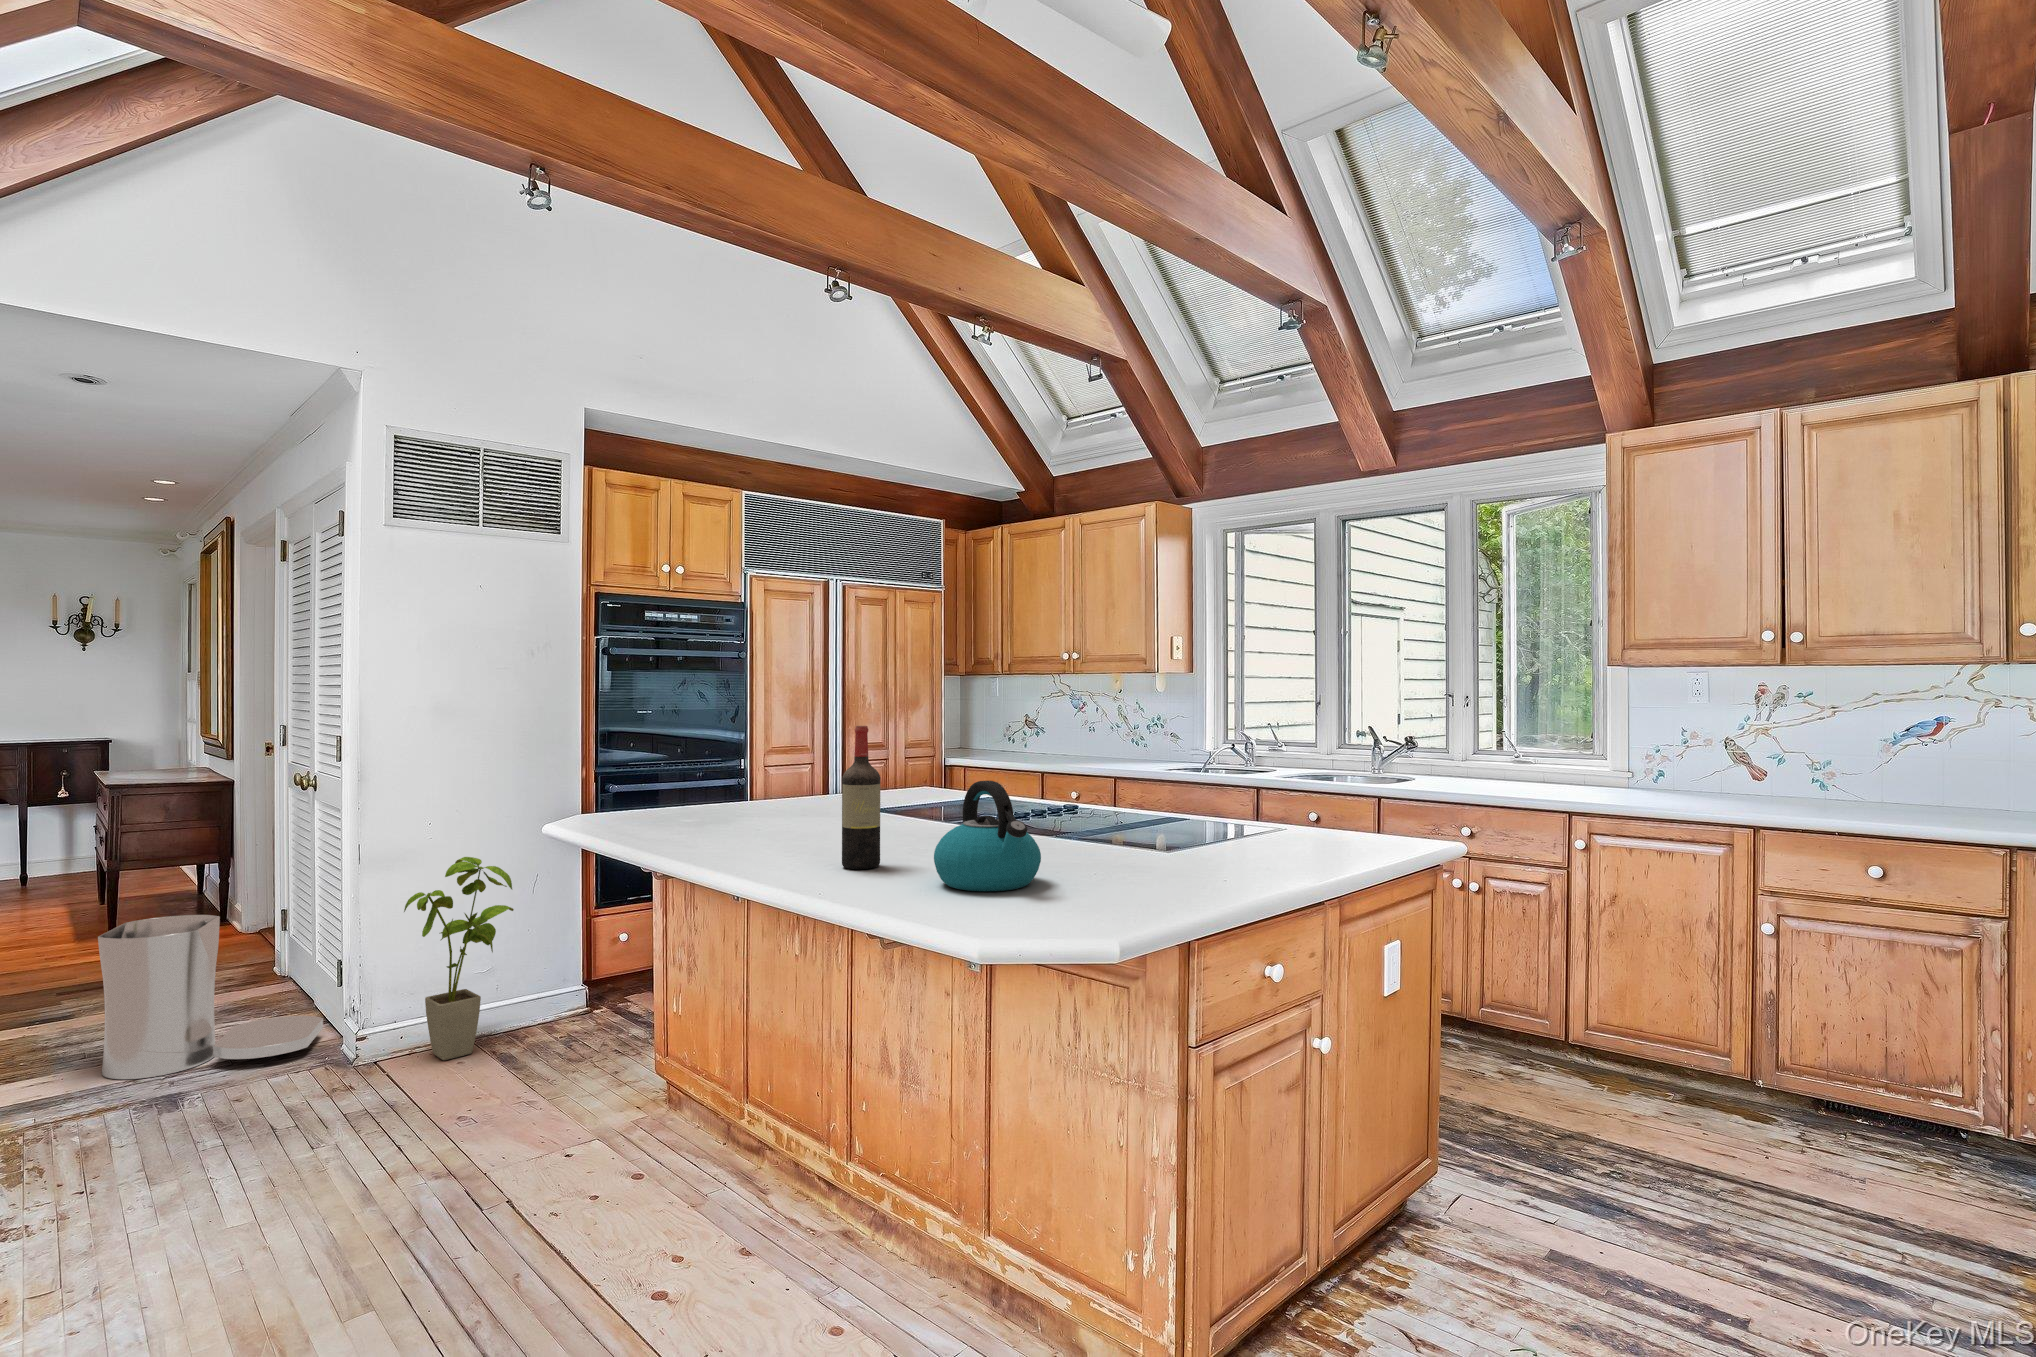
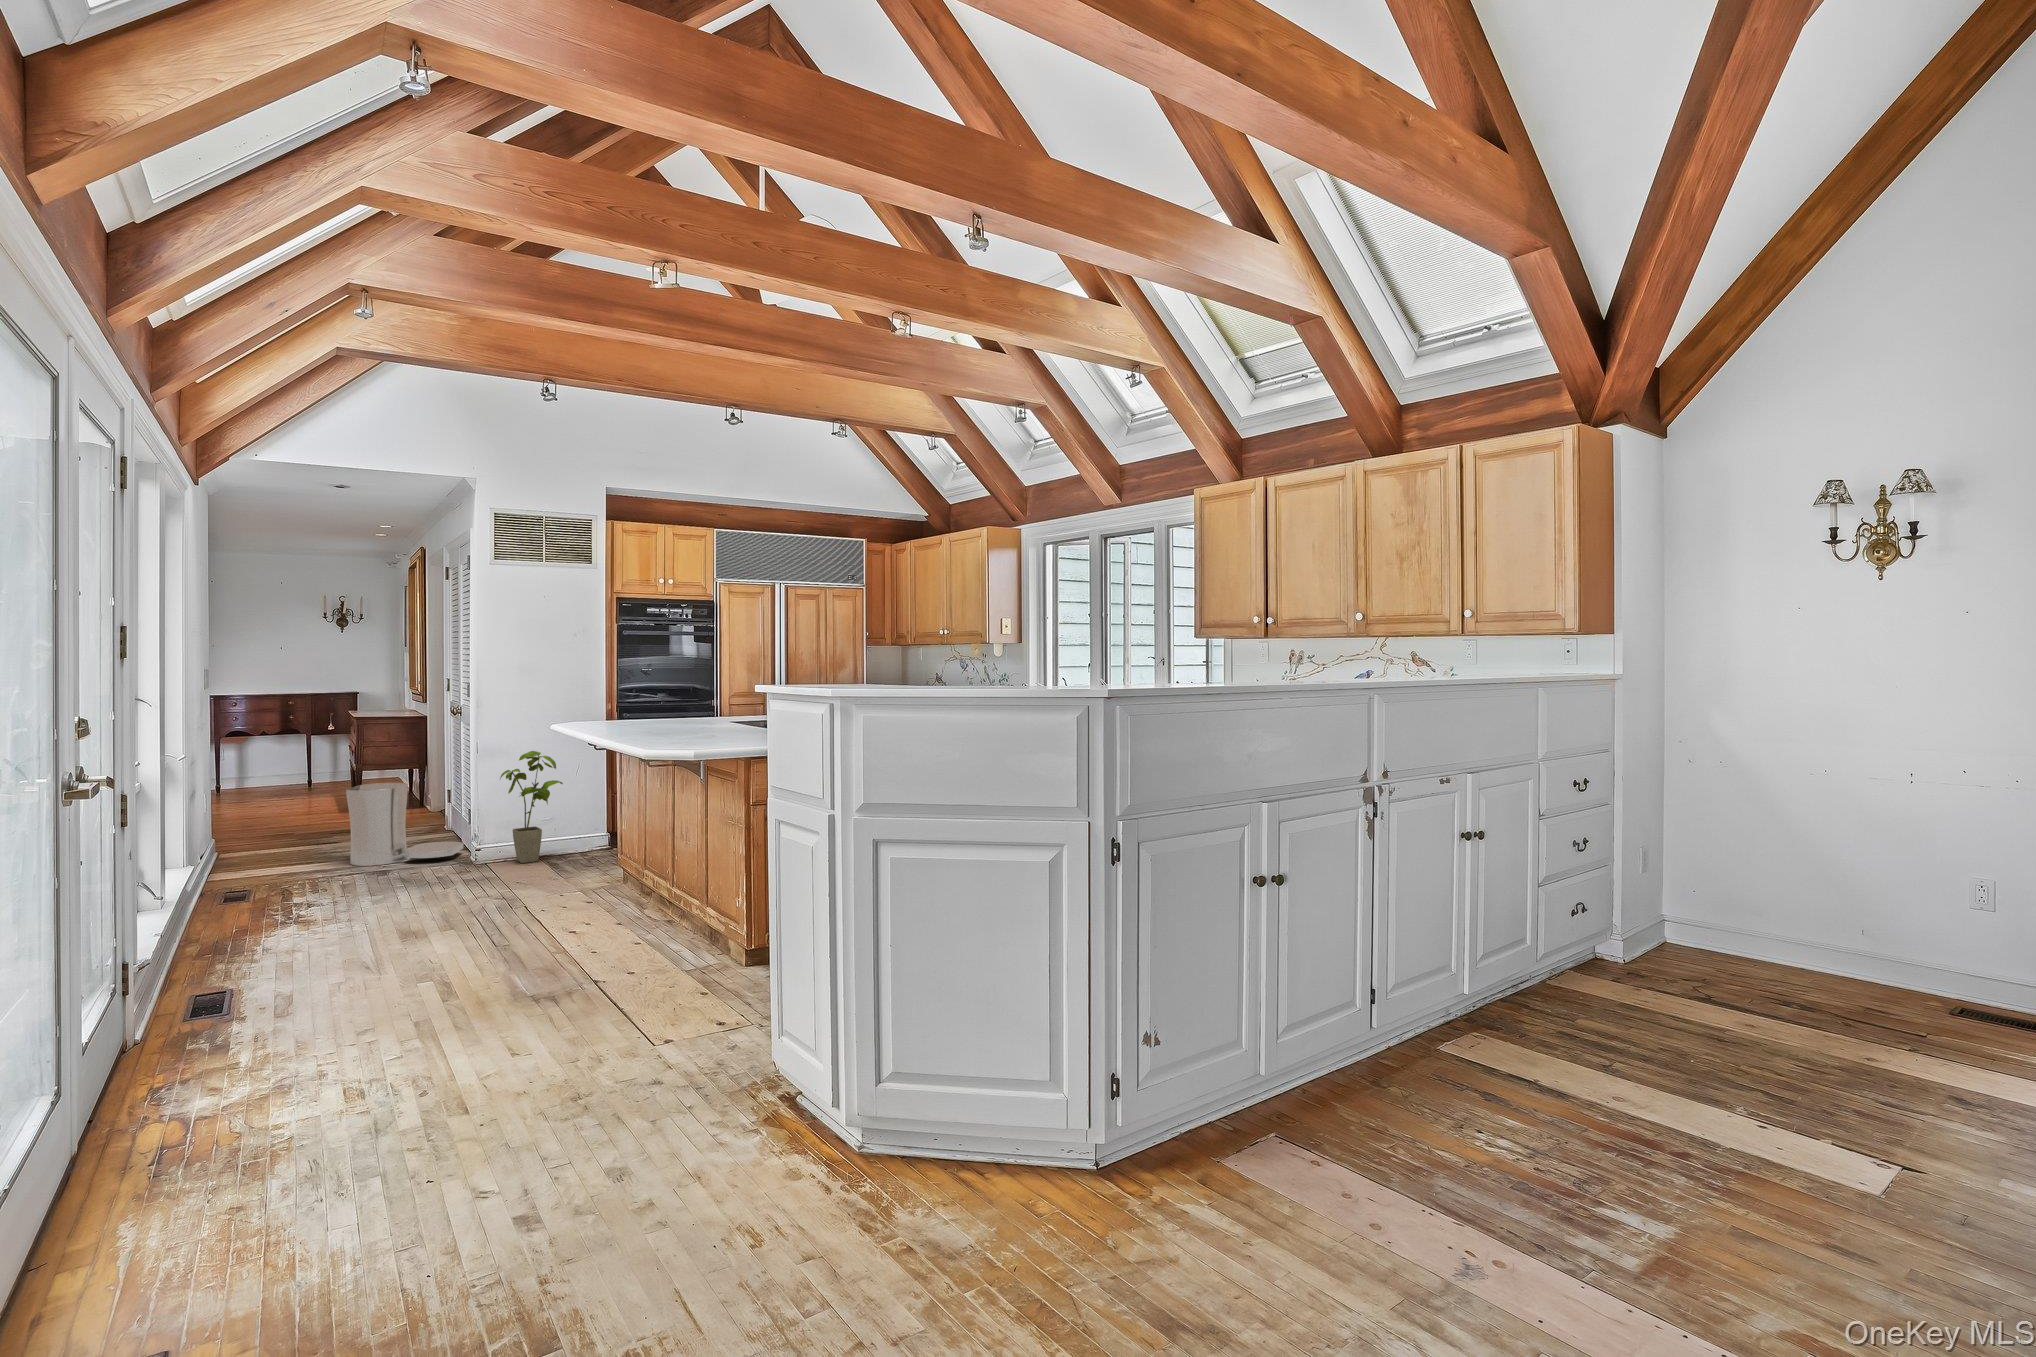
wine bottle: present [842,726,880,869] -> none [656,671,676,739]
kettle: present [934,781,1041,891] -> none [680,695,731,744]

